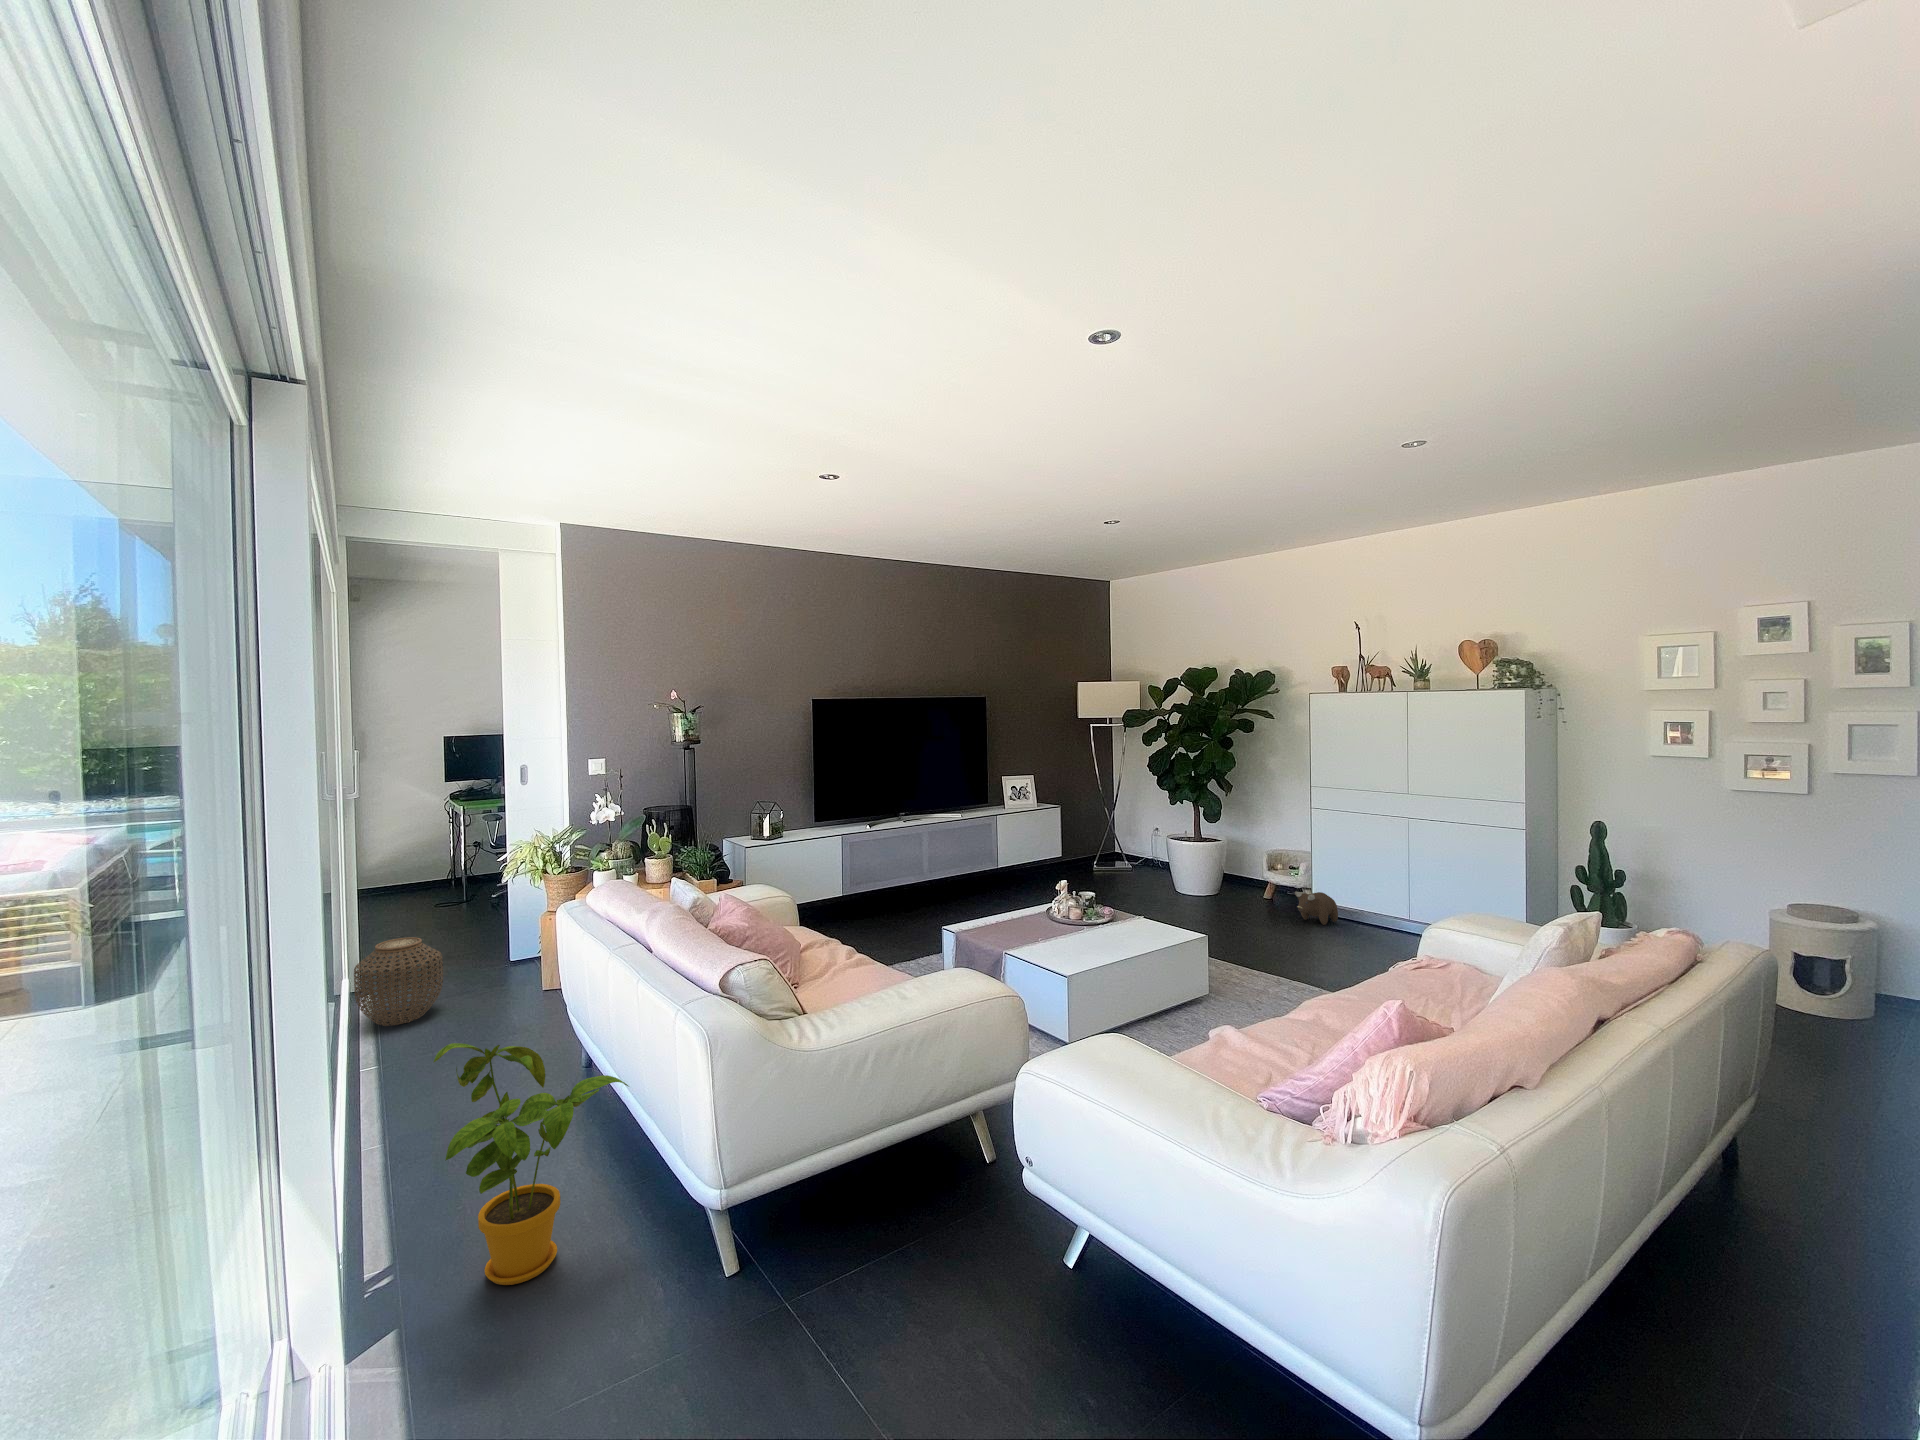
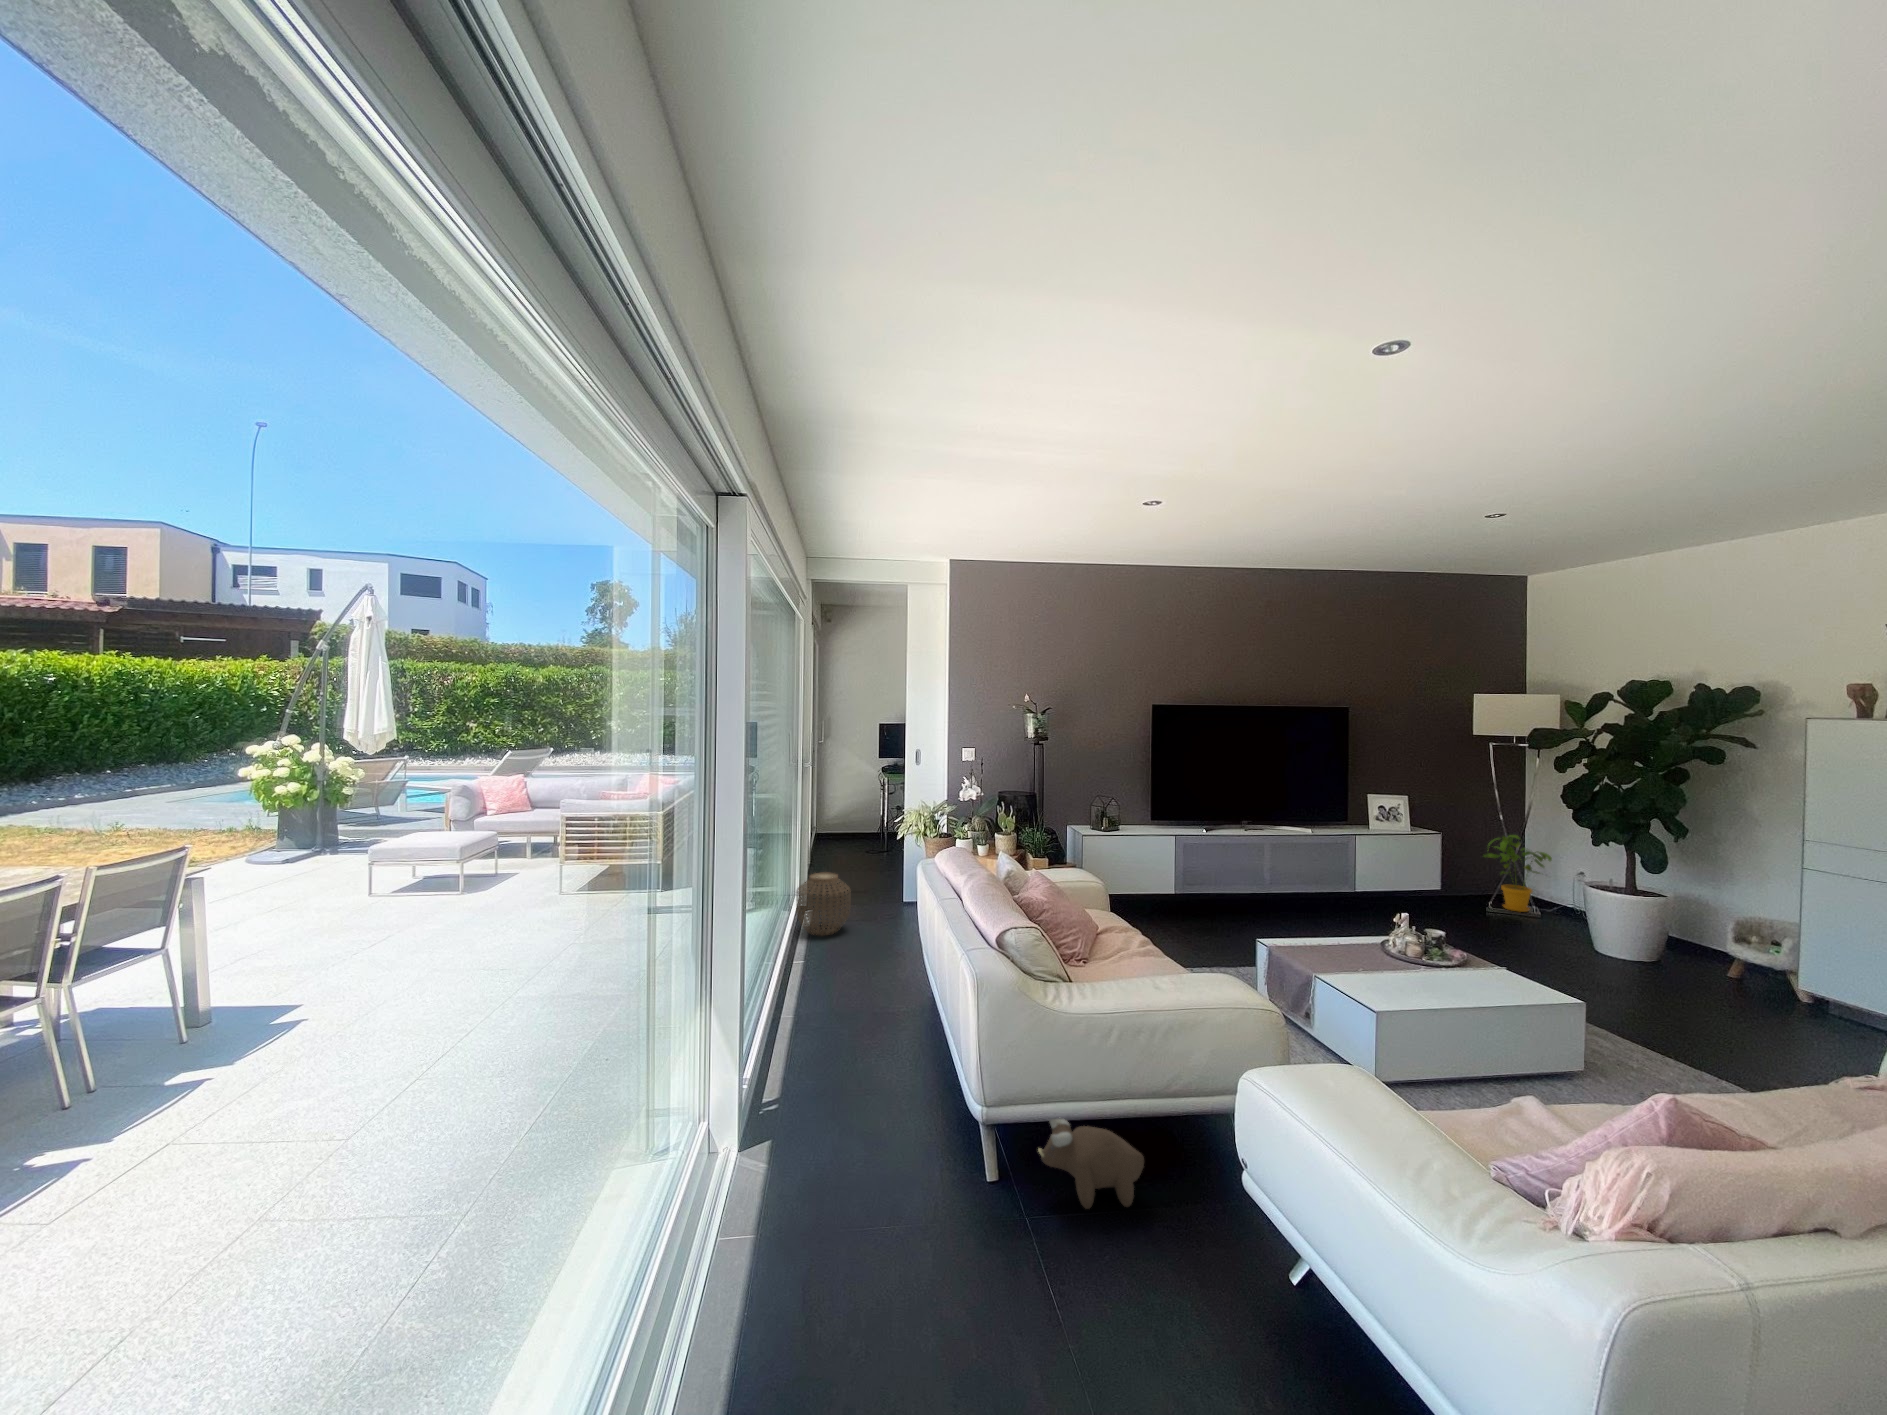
plush toy: present [1295,892,1338,925] -> present [1038,1117,1144,1209]
house plant: present [434,1043,629,1285] -> present [1484,835,1552,912]

